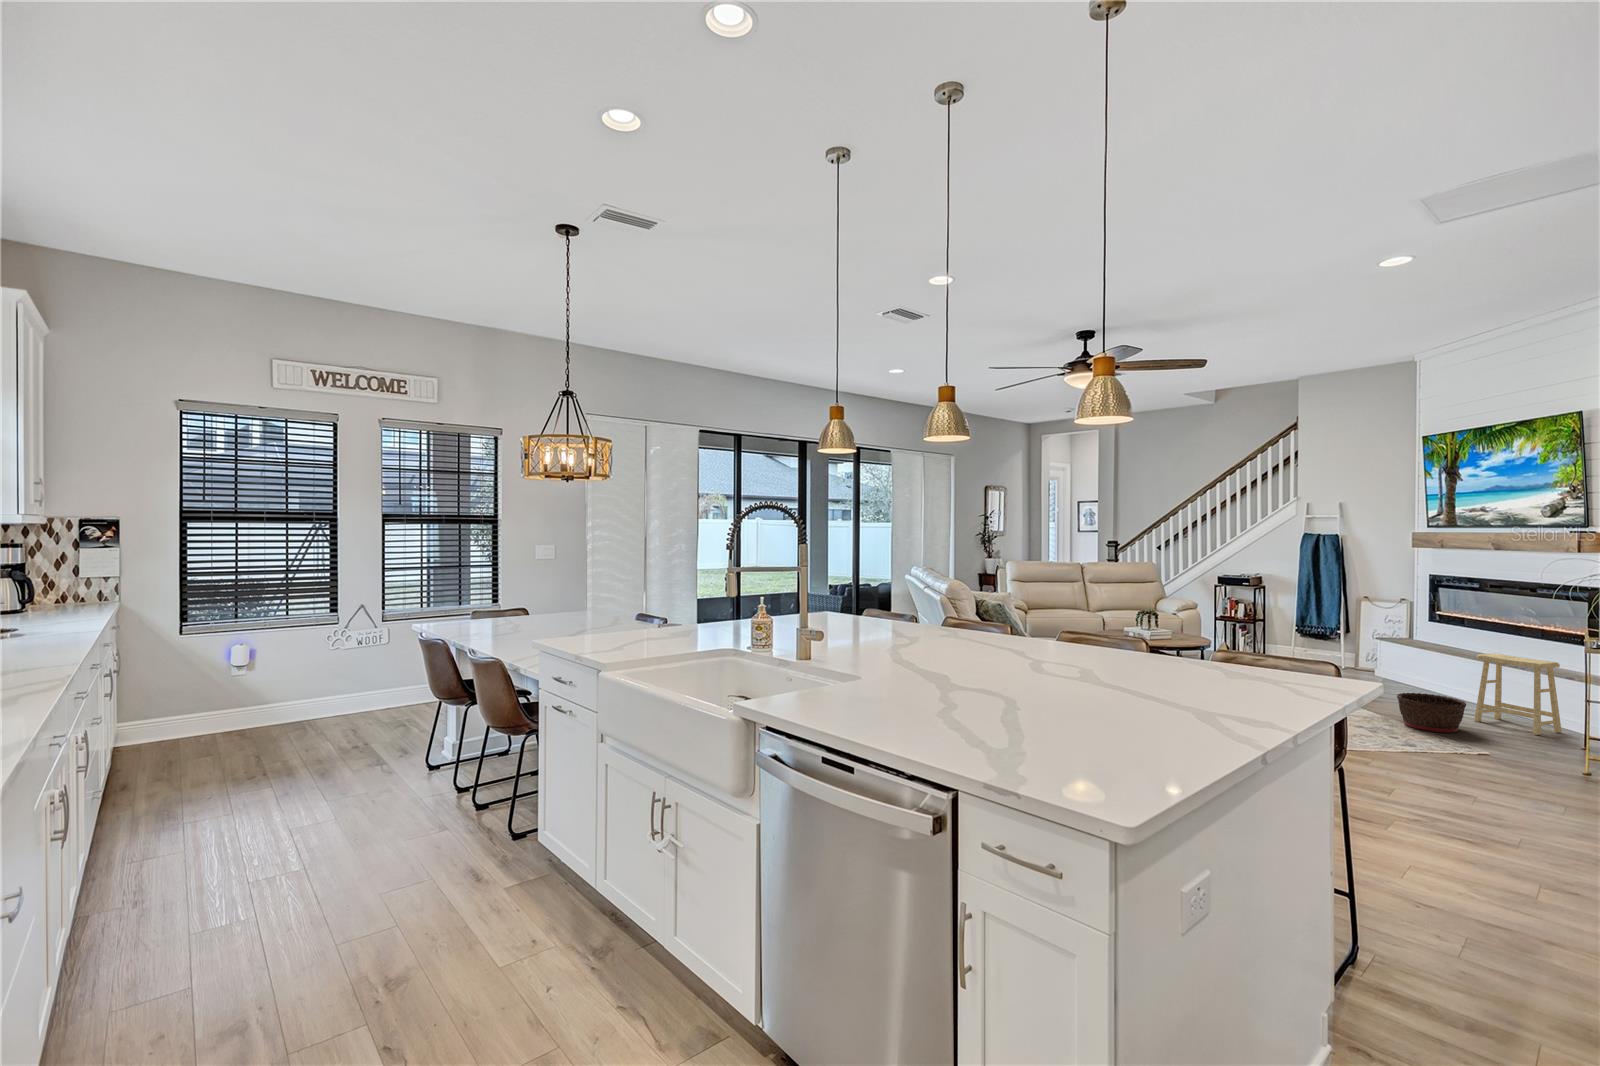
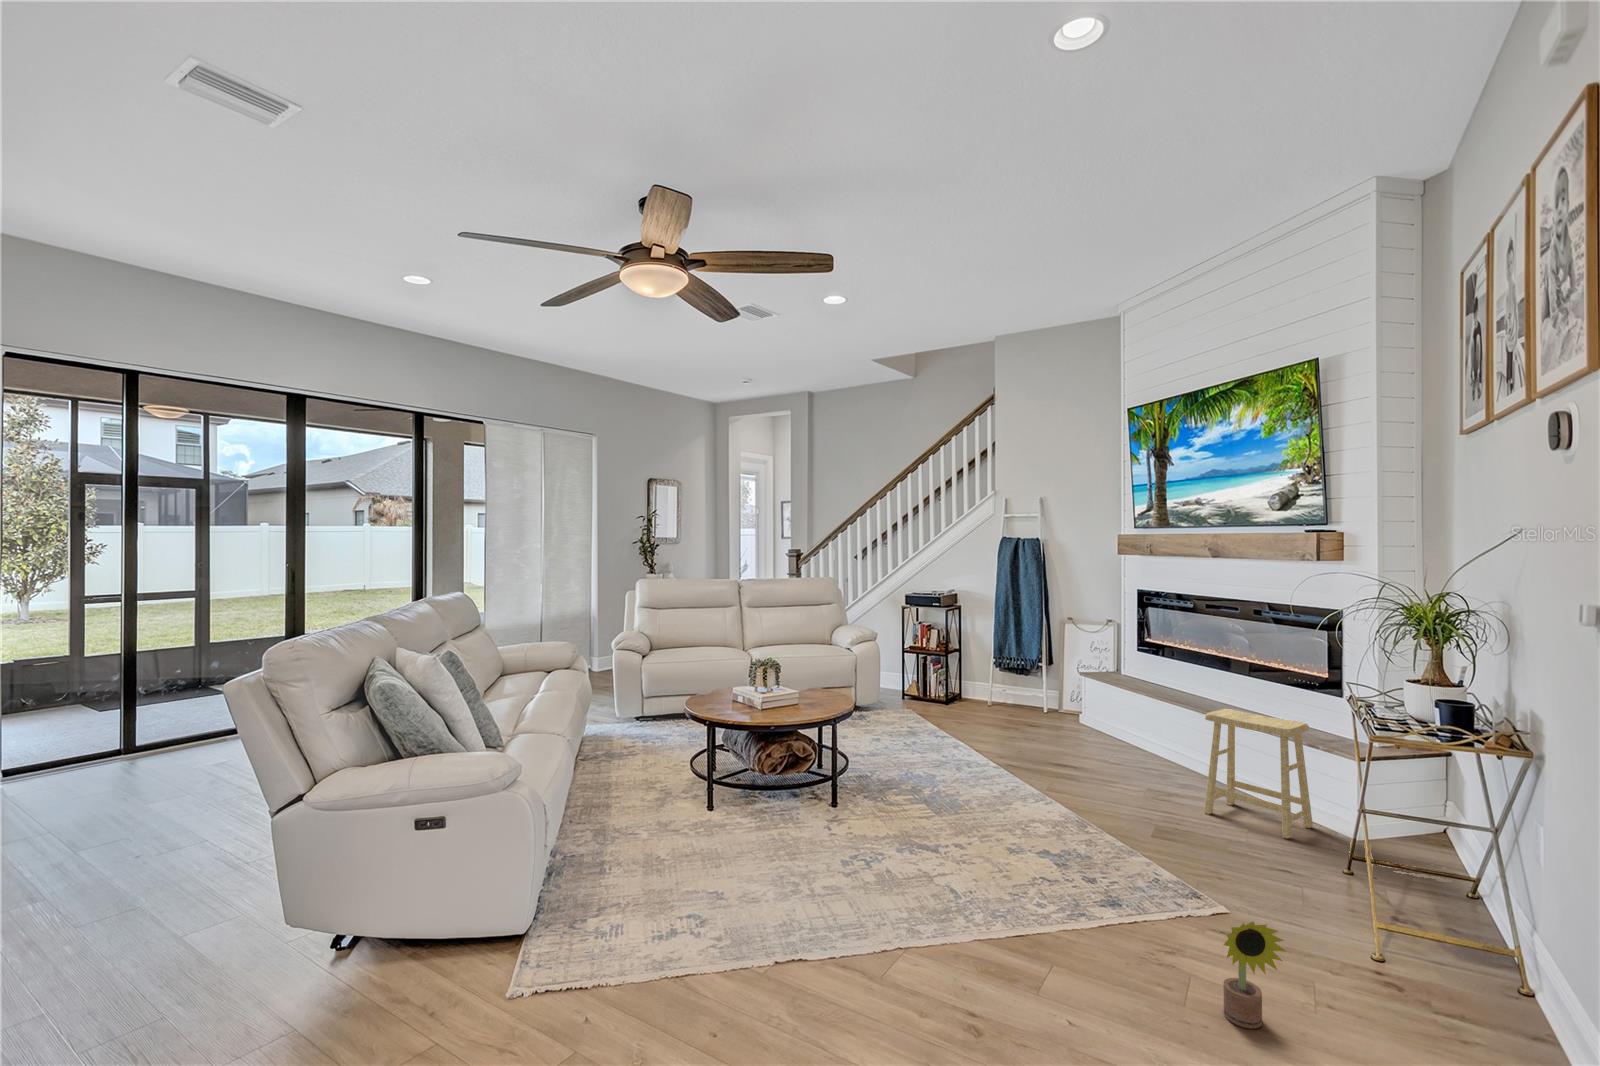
basket: present [1397,693,1466,733] -> none [1108,780,1199,851]
decorative plant: none [1462,728,1500,784] -> present [1223,921,1286,1028]

